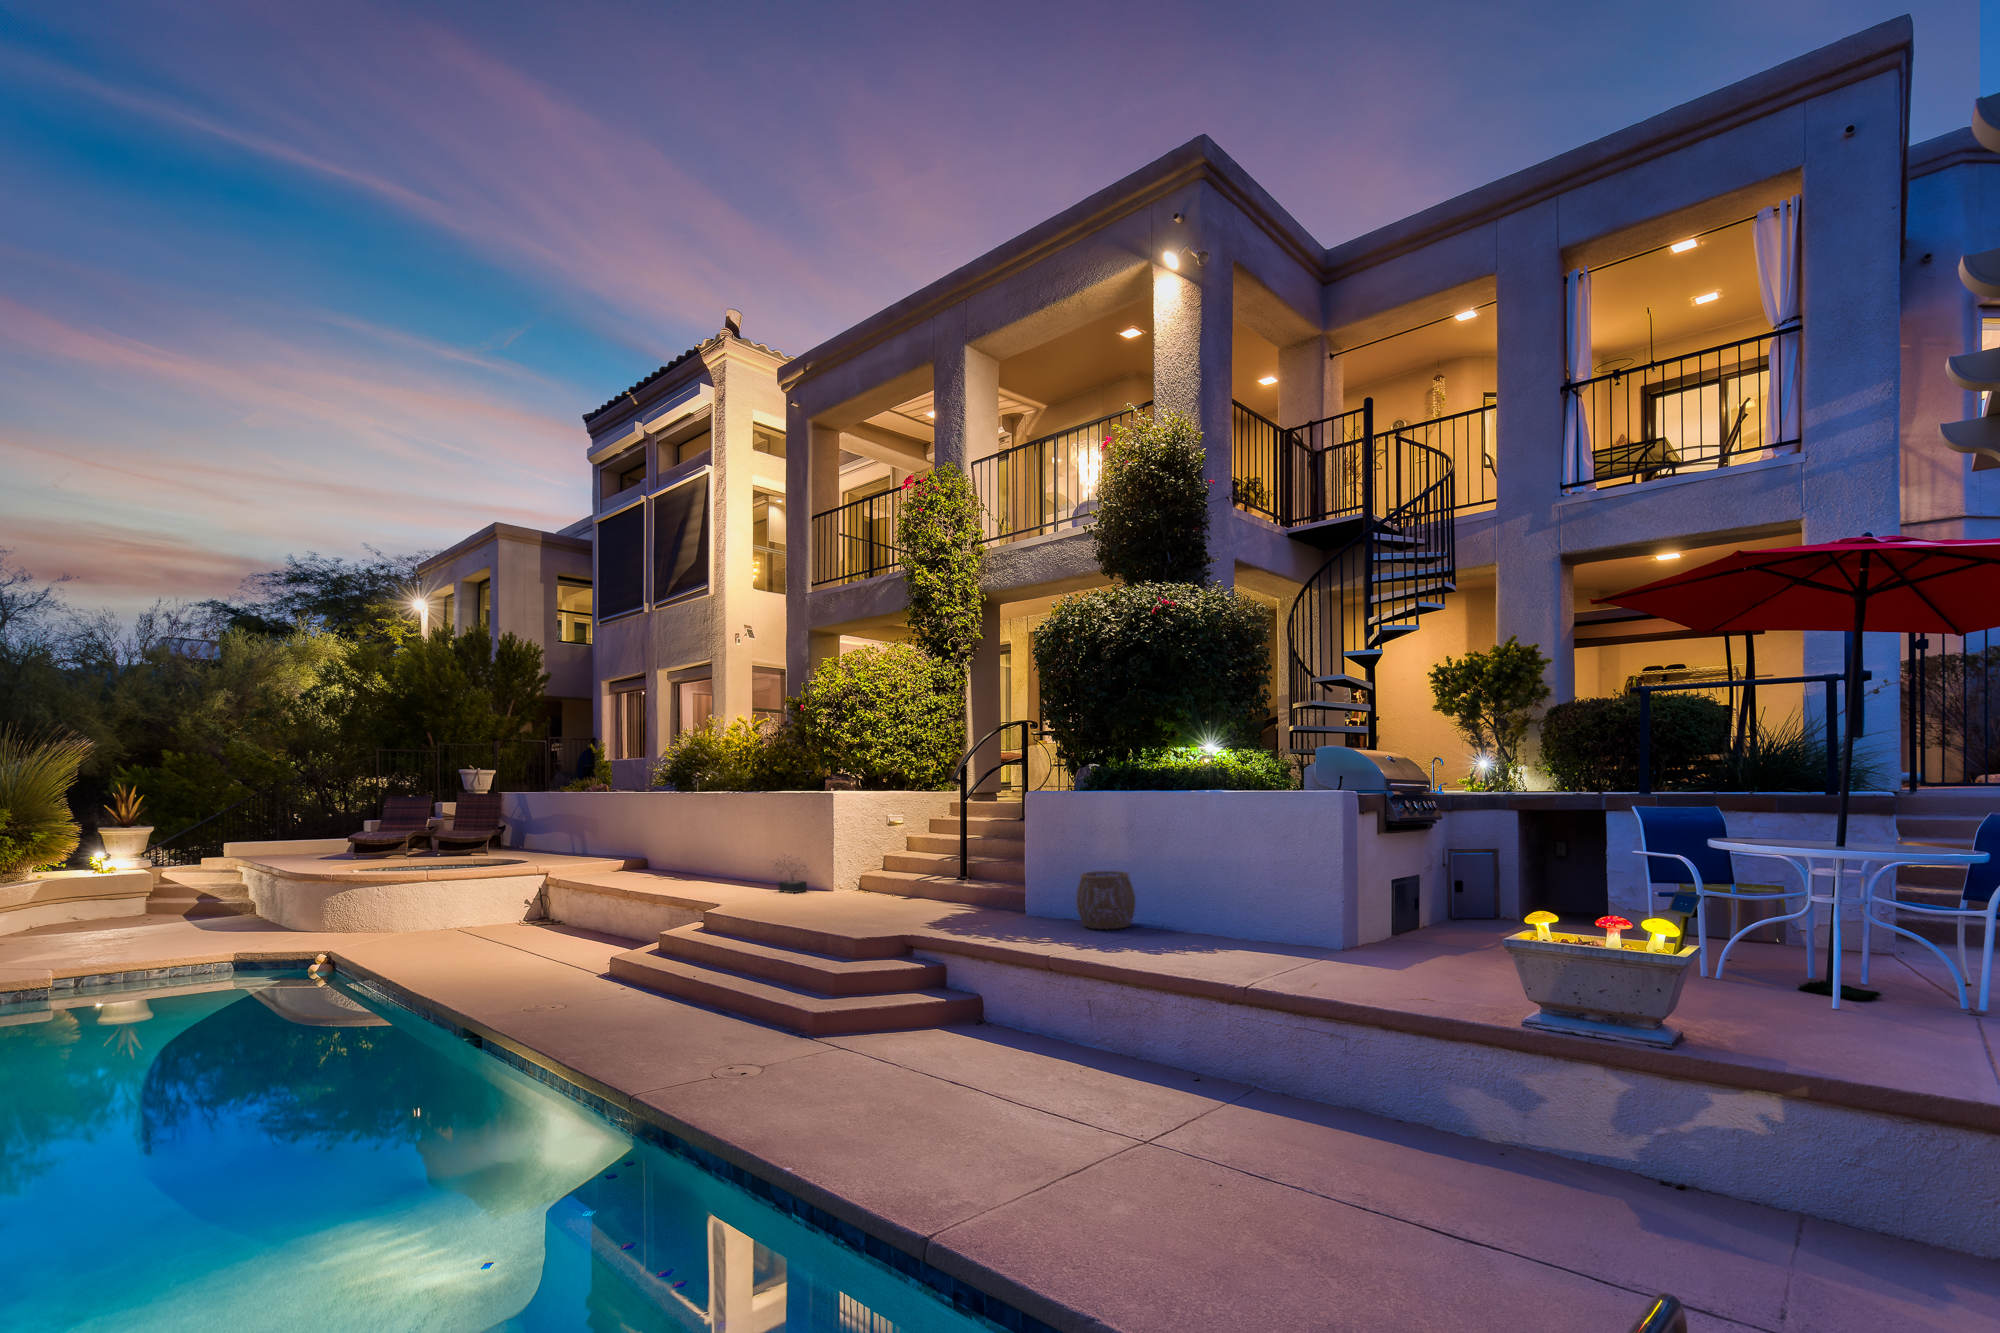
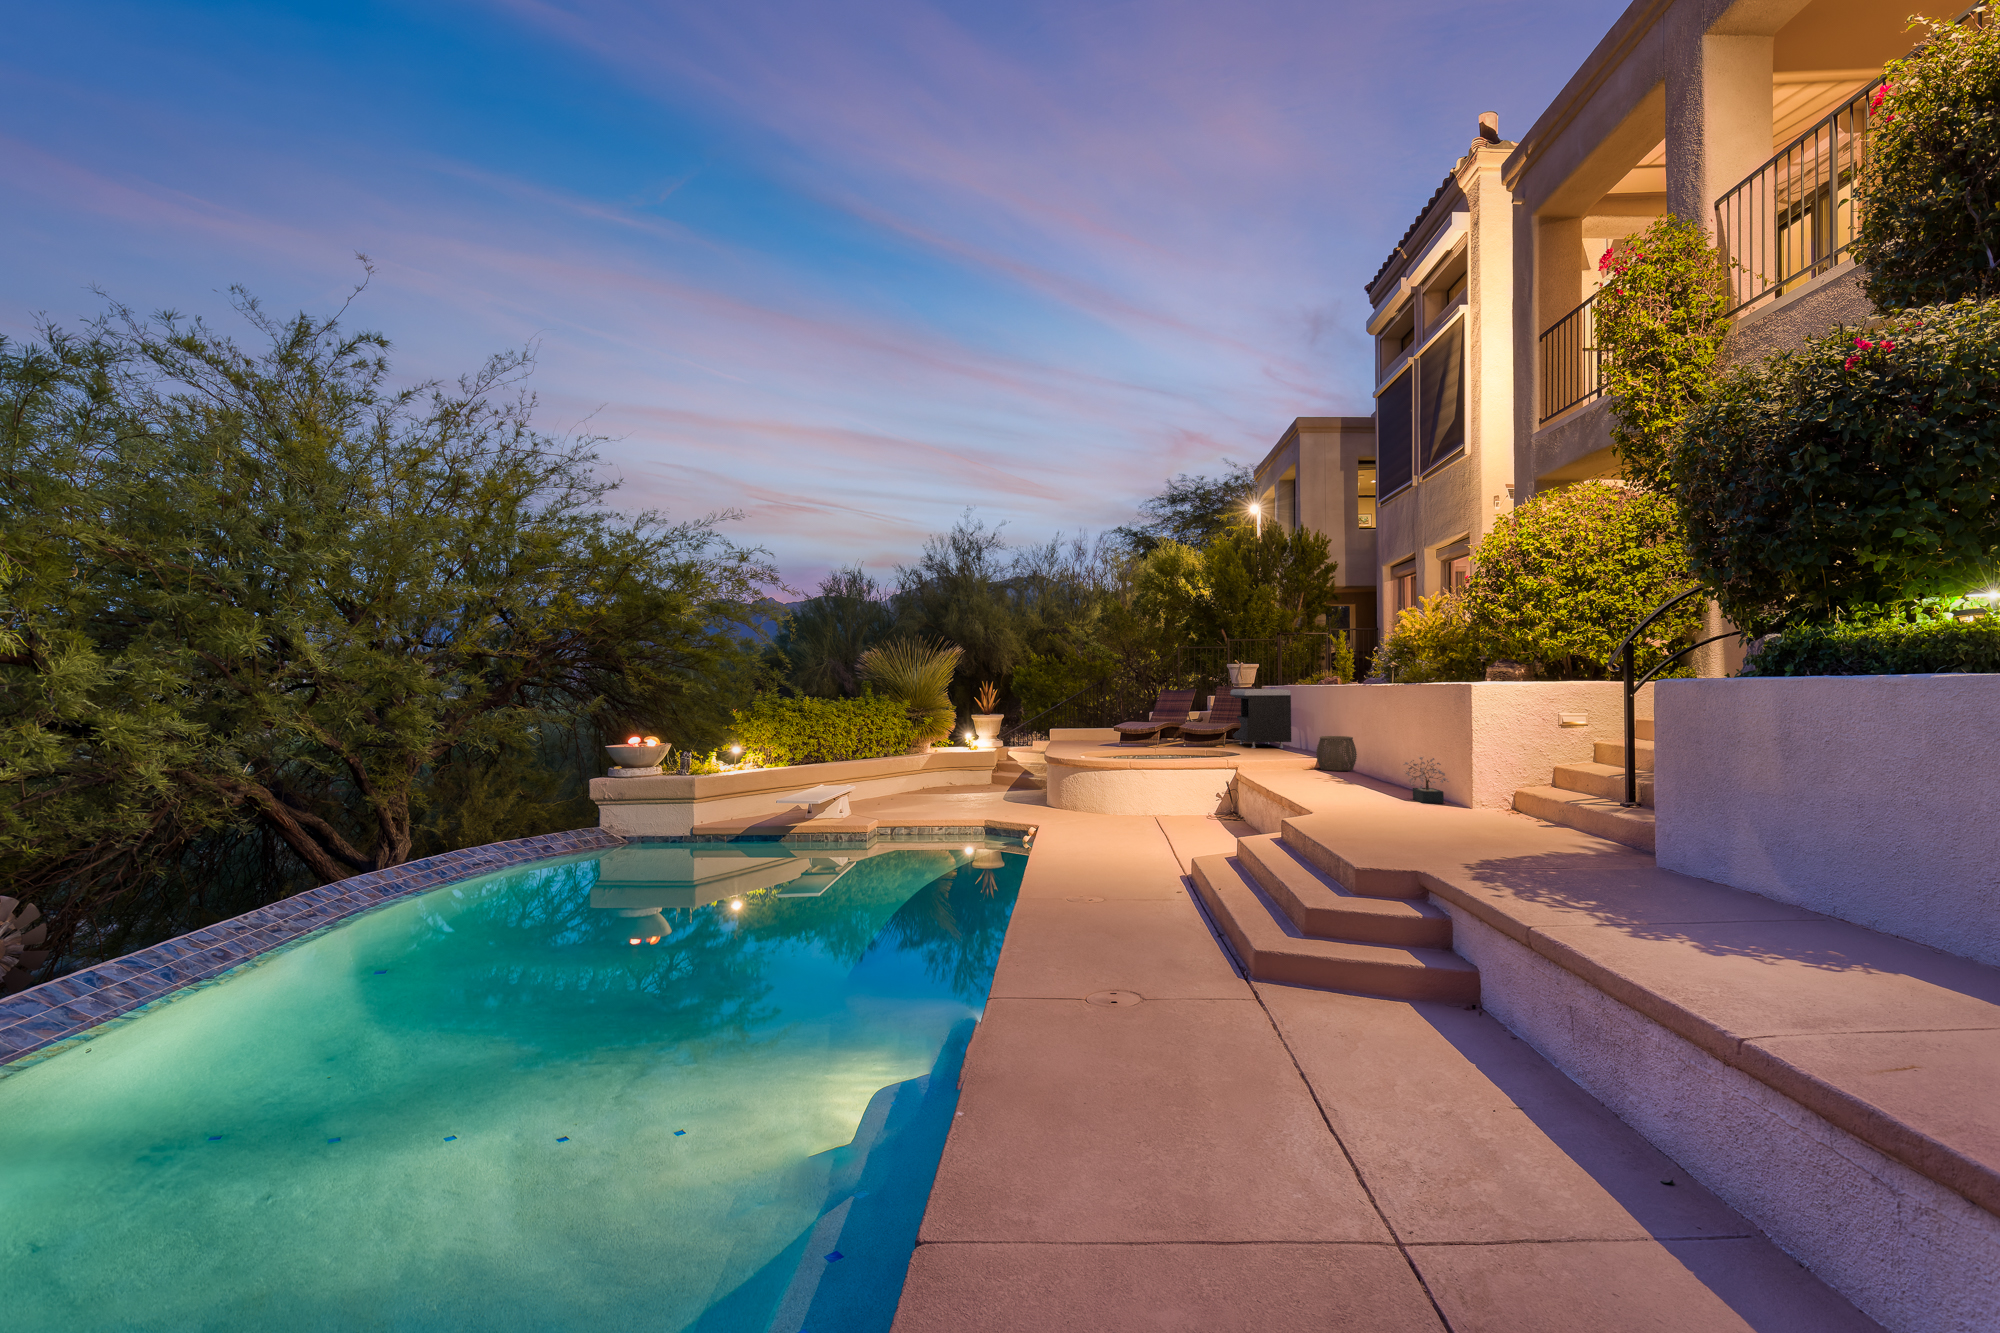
storage bench: none [478,802,560,866] -> present [1230,689,1291,748]
woven basket: present [1076,871,1135,929] -> present [1316,736,1357,771]

